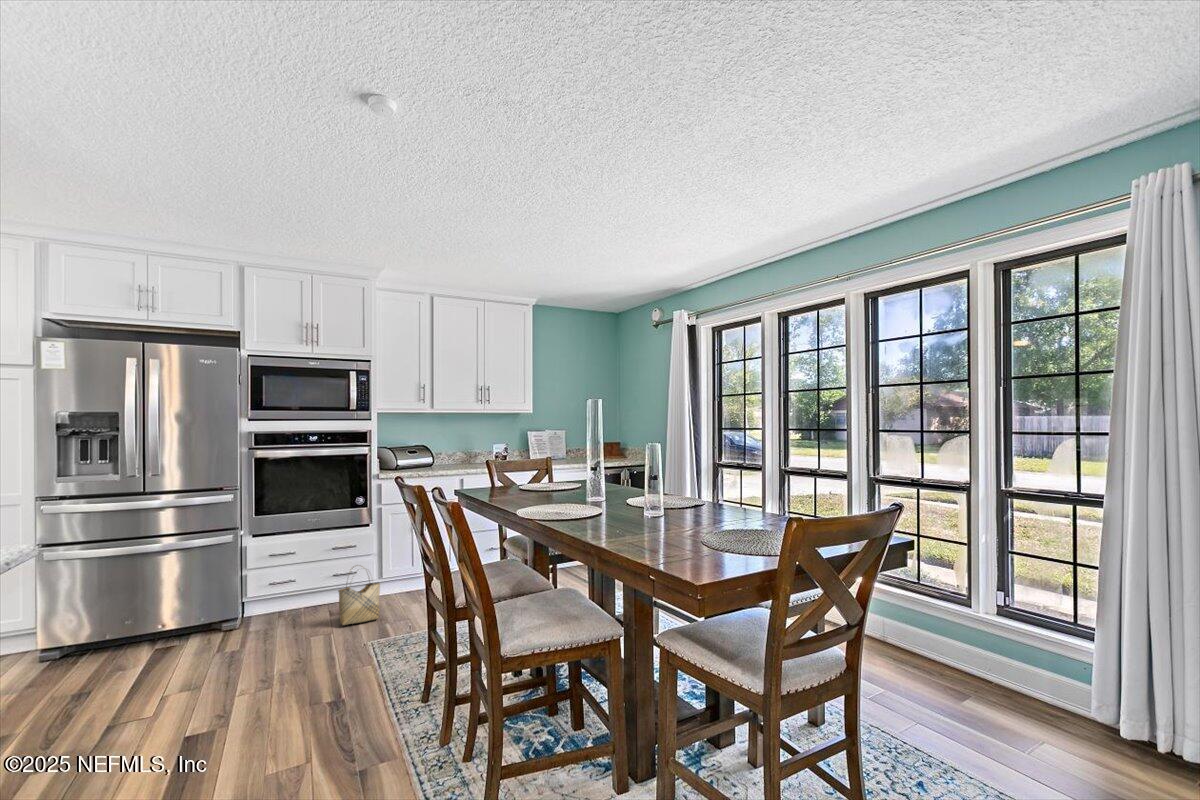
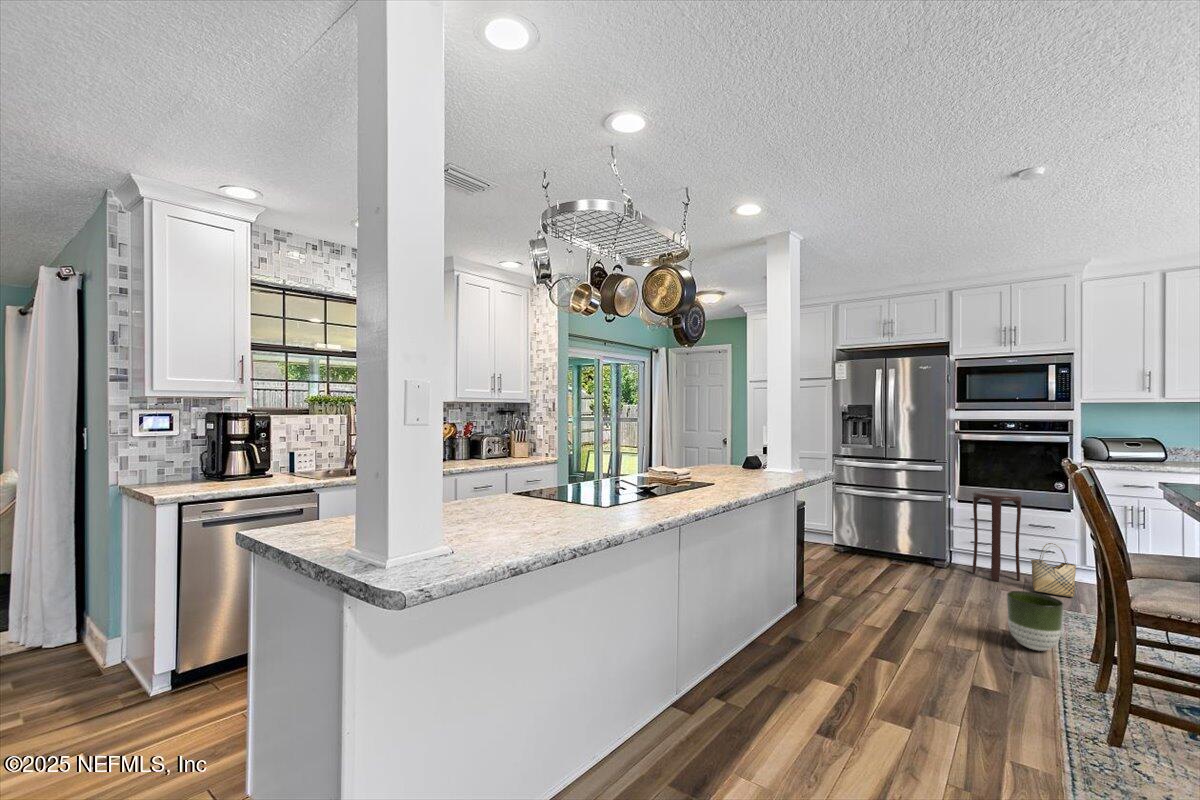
stool: none [269,516,326,628] -> present [972,491,1022,582]
planter: none [337,639,398,718] -> present [1007,591,1063,651]

